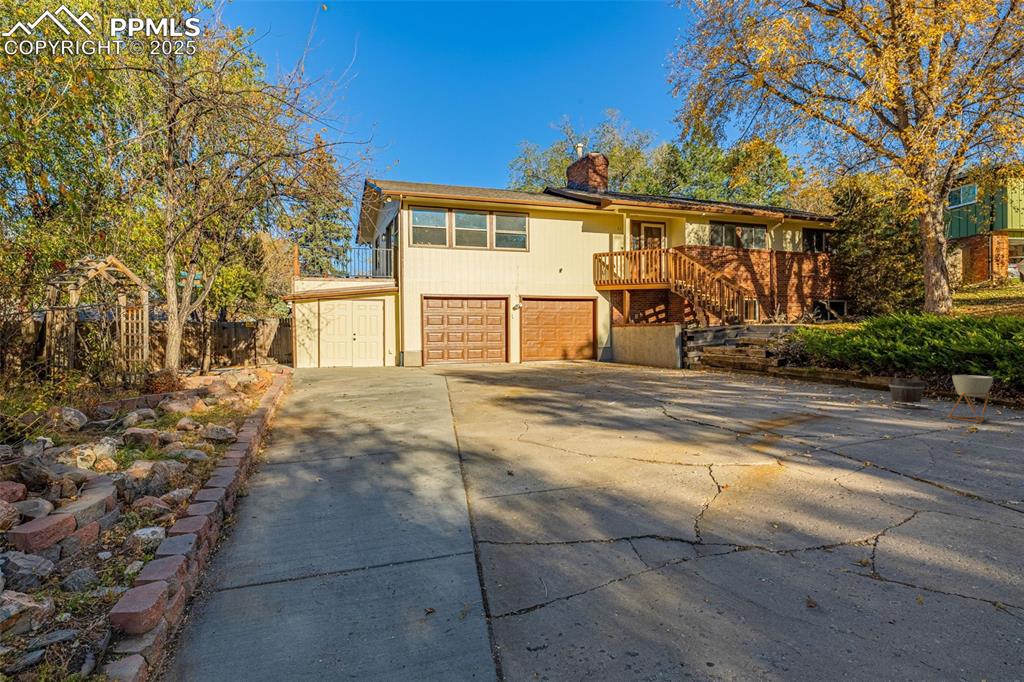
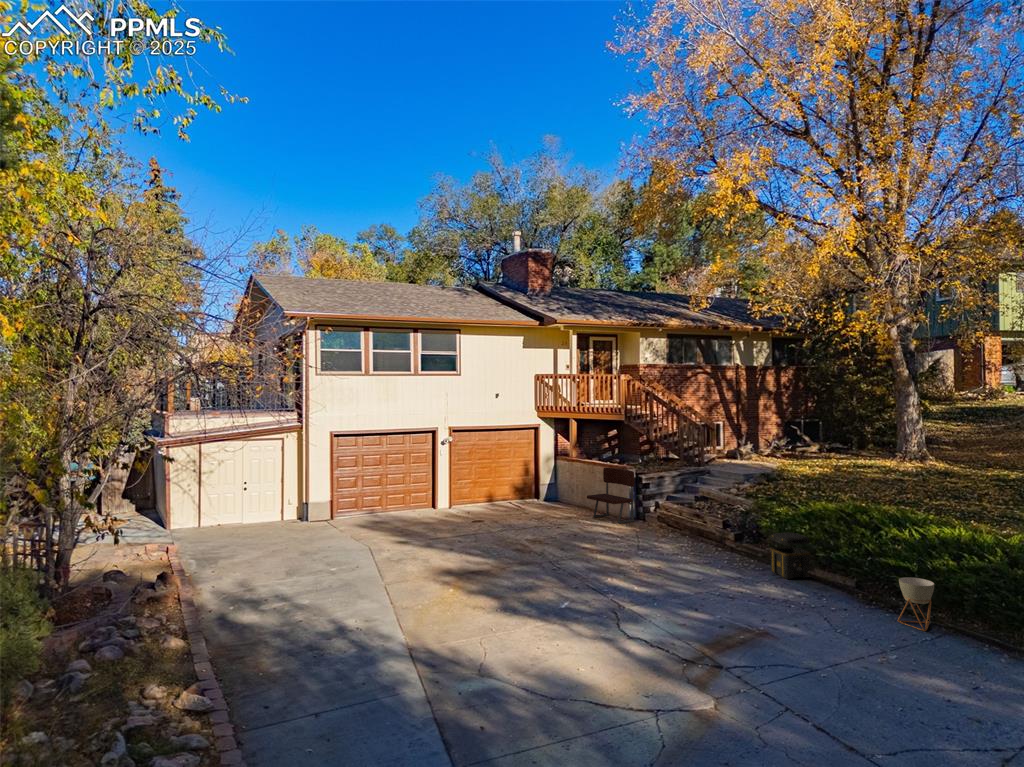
bench: none [636,326,679,370] -> present [587,468,634,524]
toolbox: none [810,356,851,396] -> present [770,533,810,579]
bucket: present [889,377,926,409] -> none [844,568,878,605]

